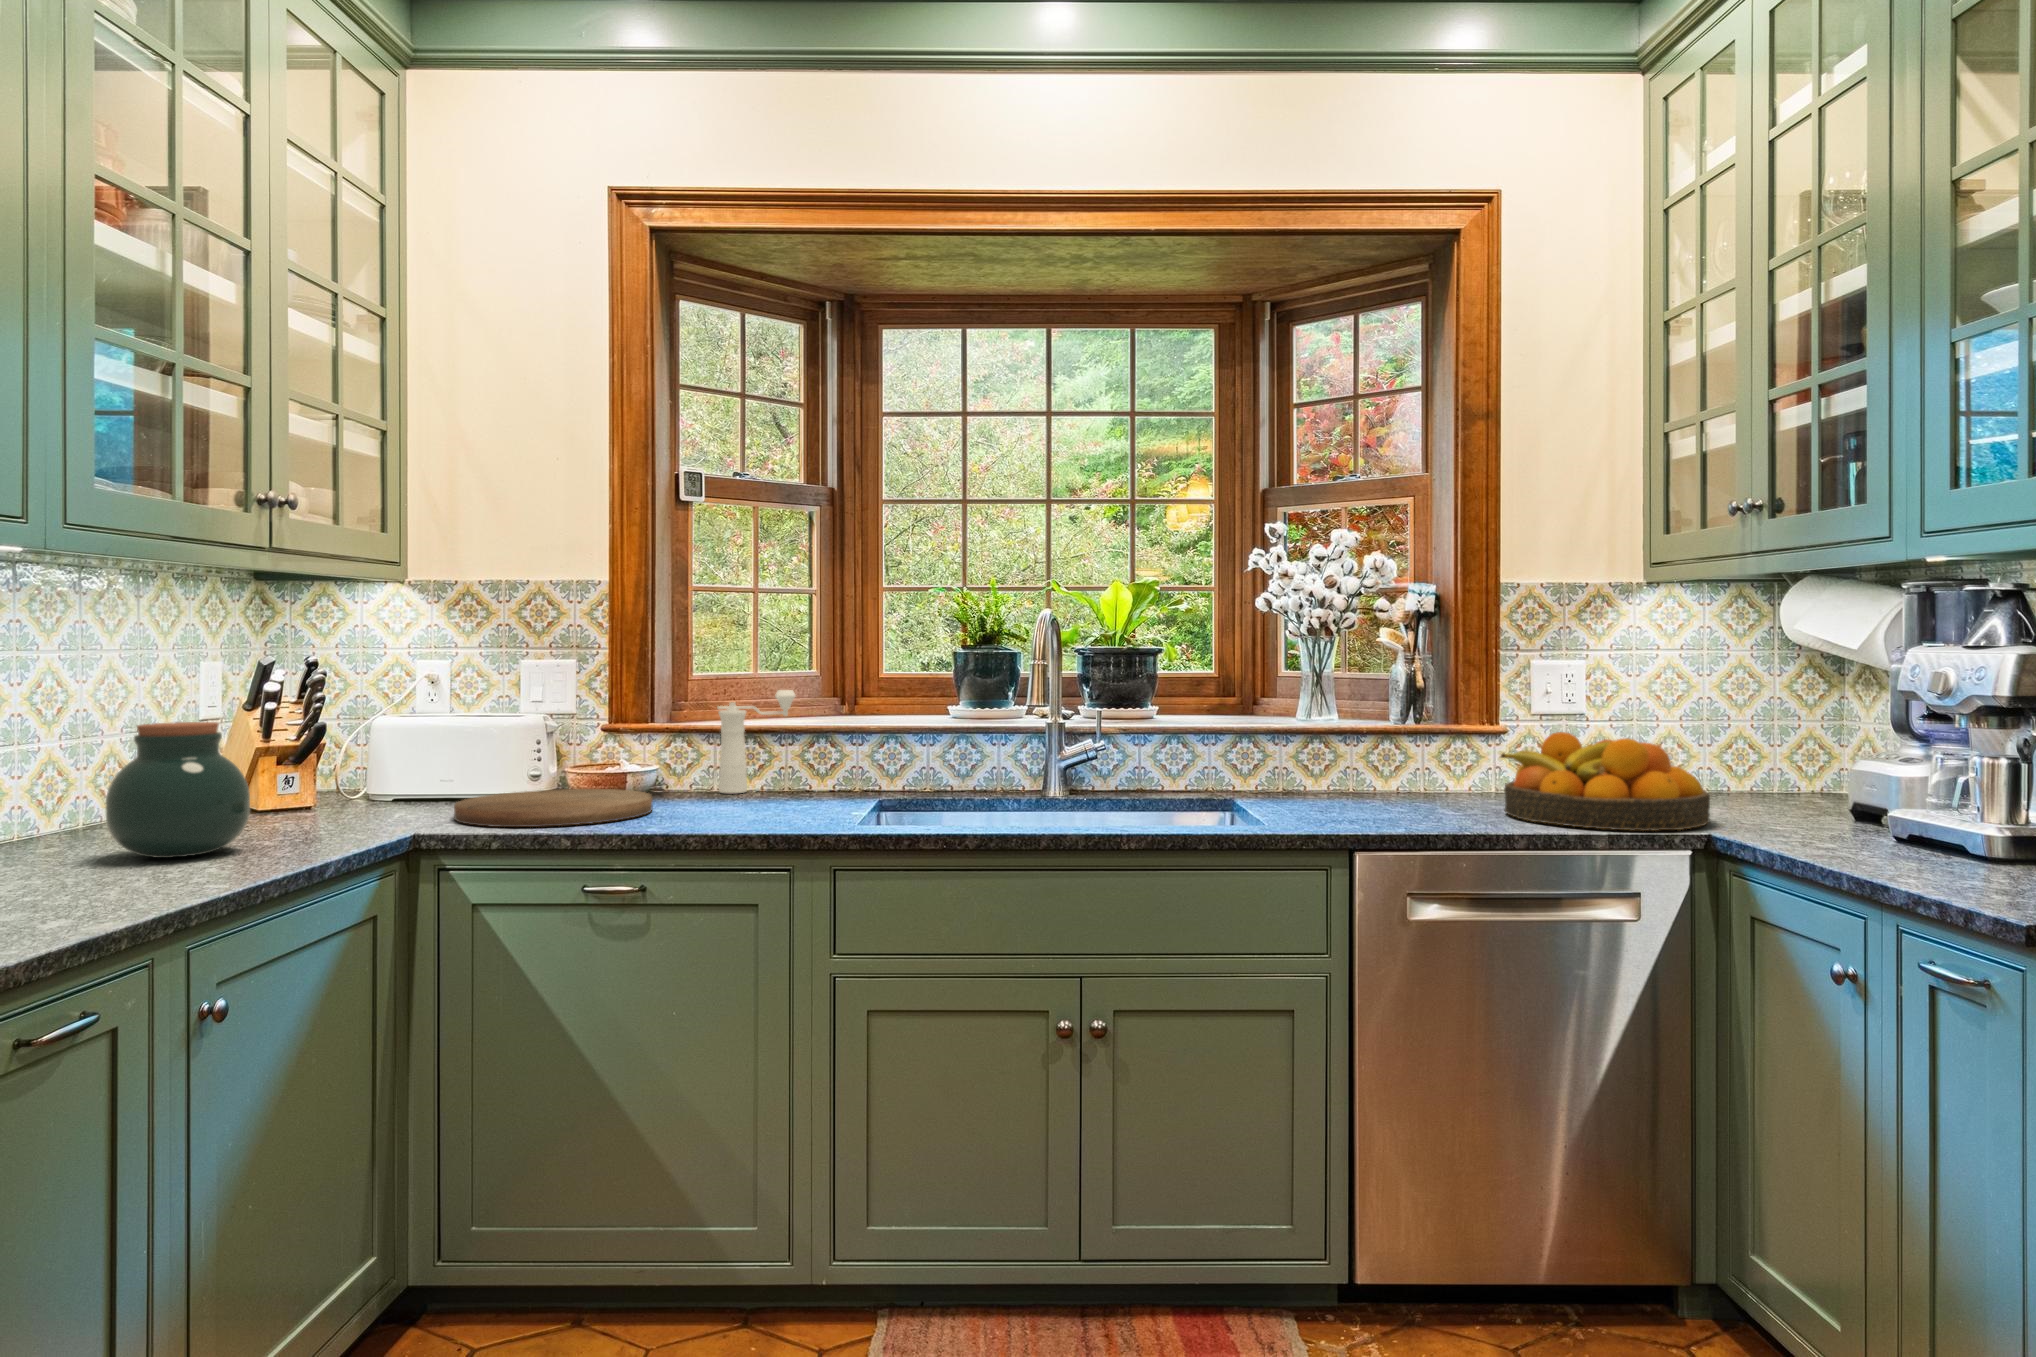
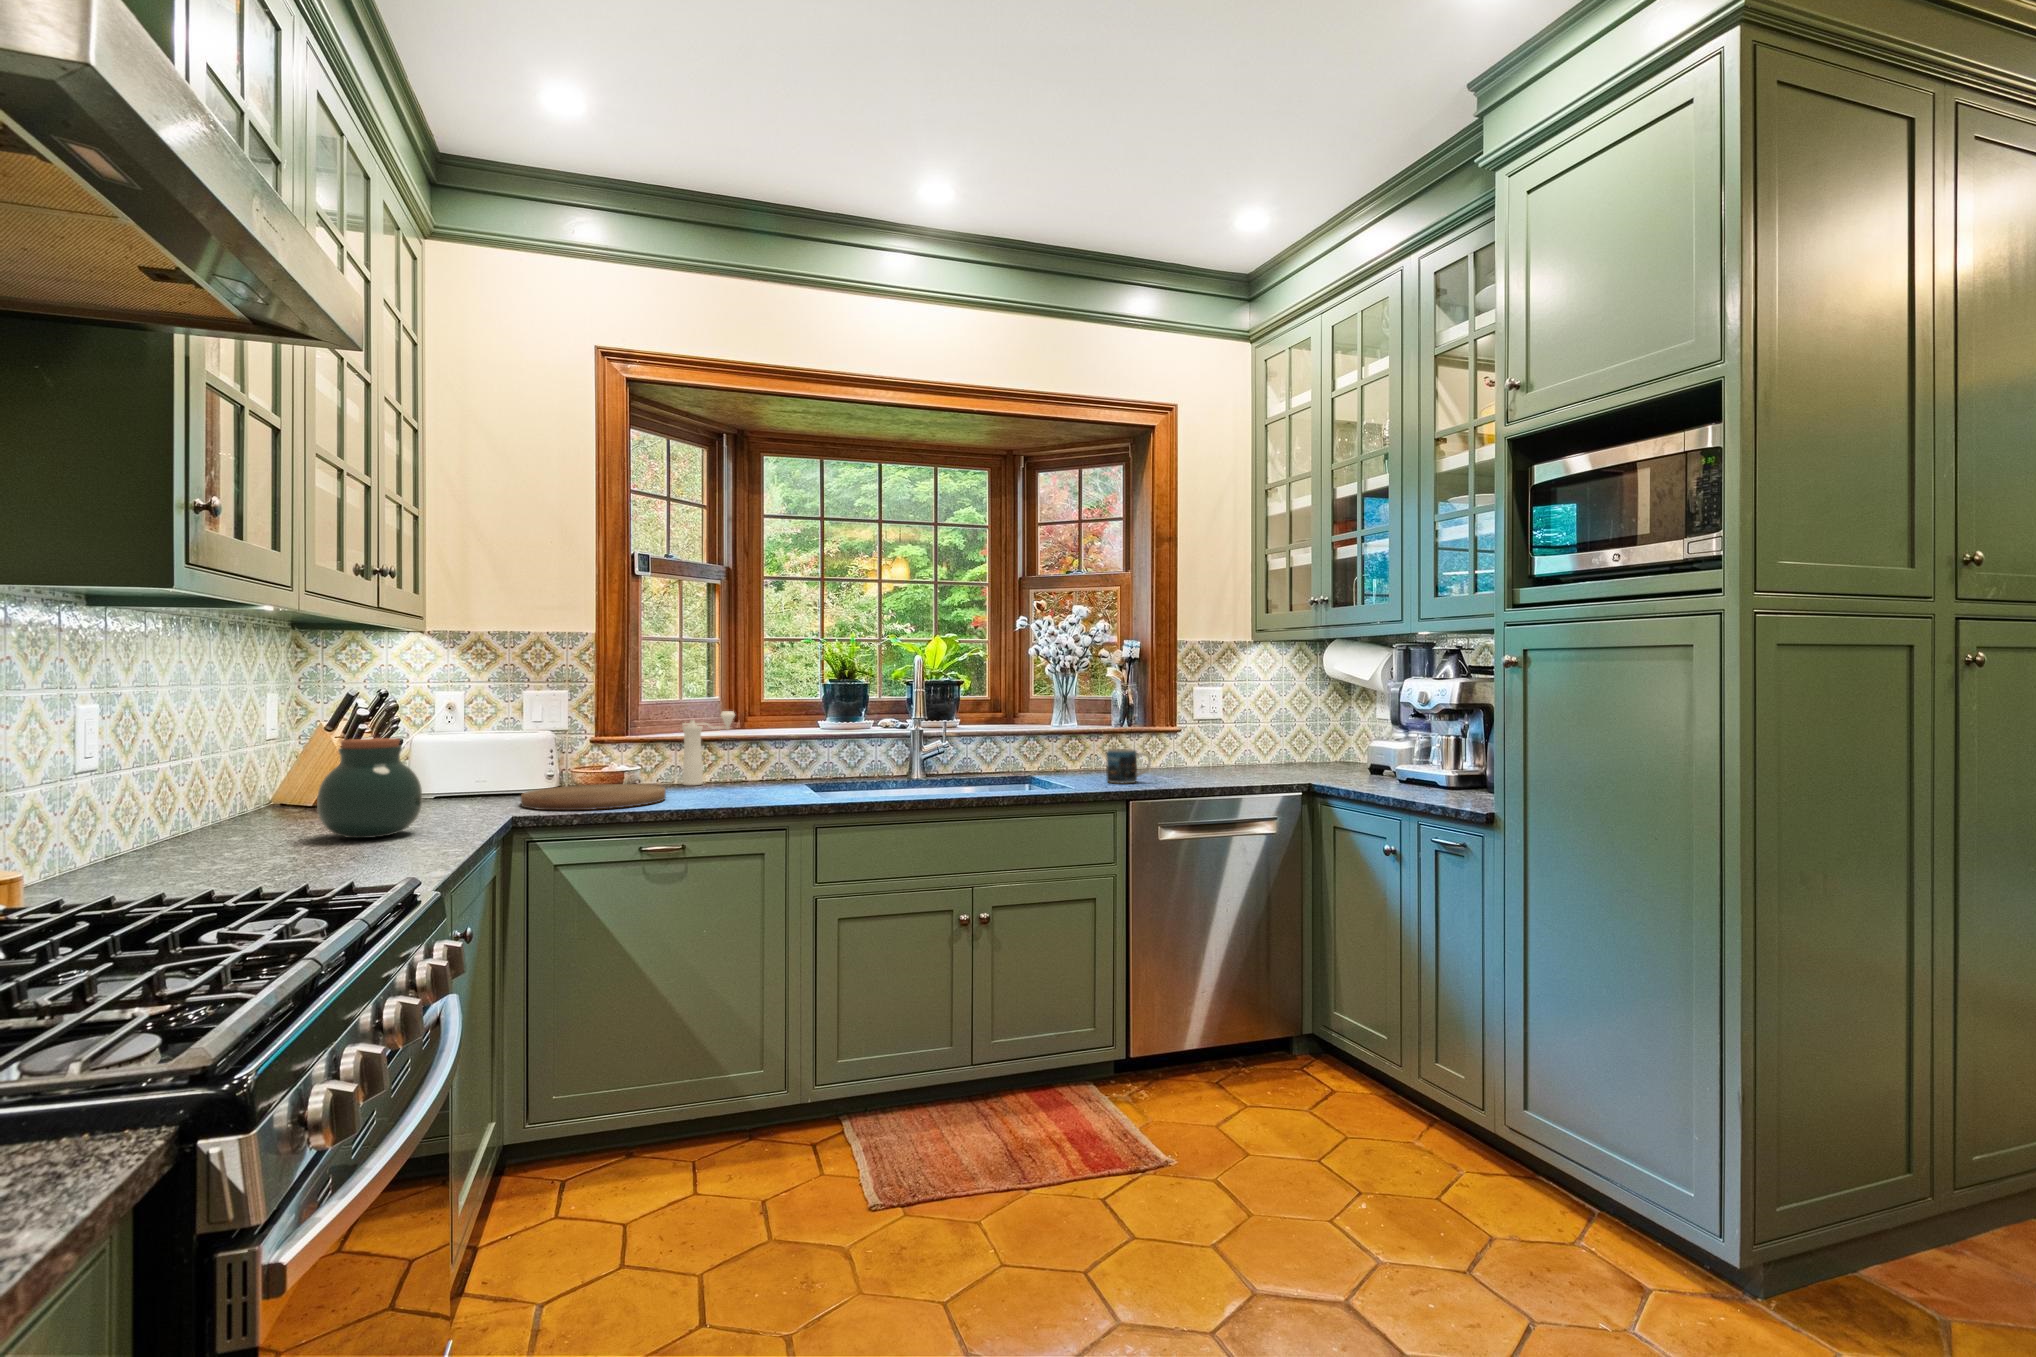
fruit bowl: present [1501,732,1710,831] -> none [1192,729,1304,783]
mug: none [1335,761,1410,819] -> present [1106,749,1151,783]

